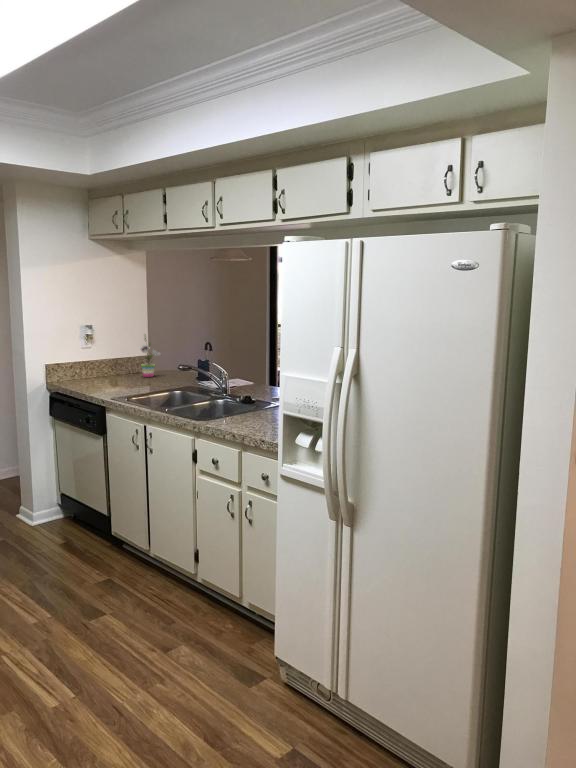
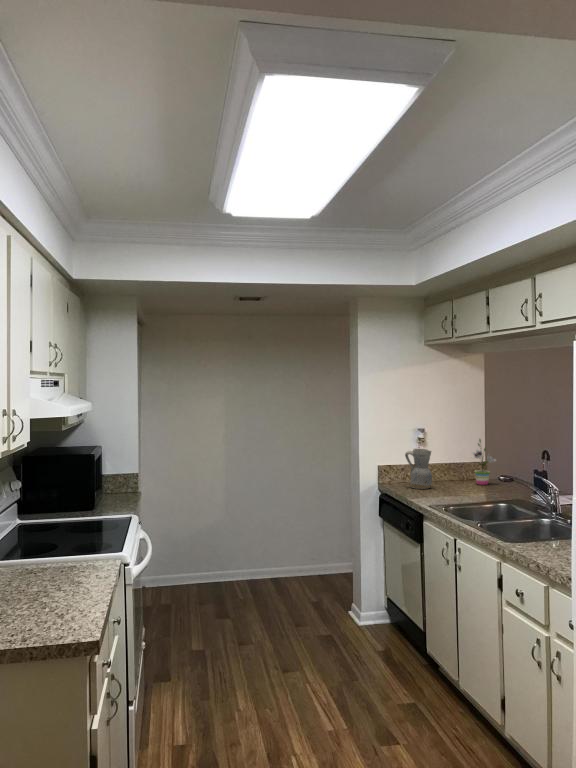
ceramic pitcher: none [76,345,103,384] -> present [405,449,432,489]

